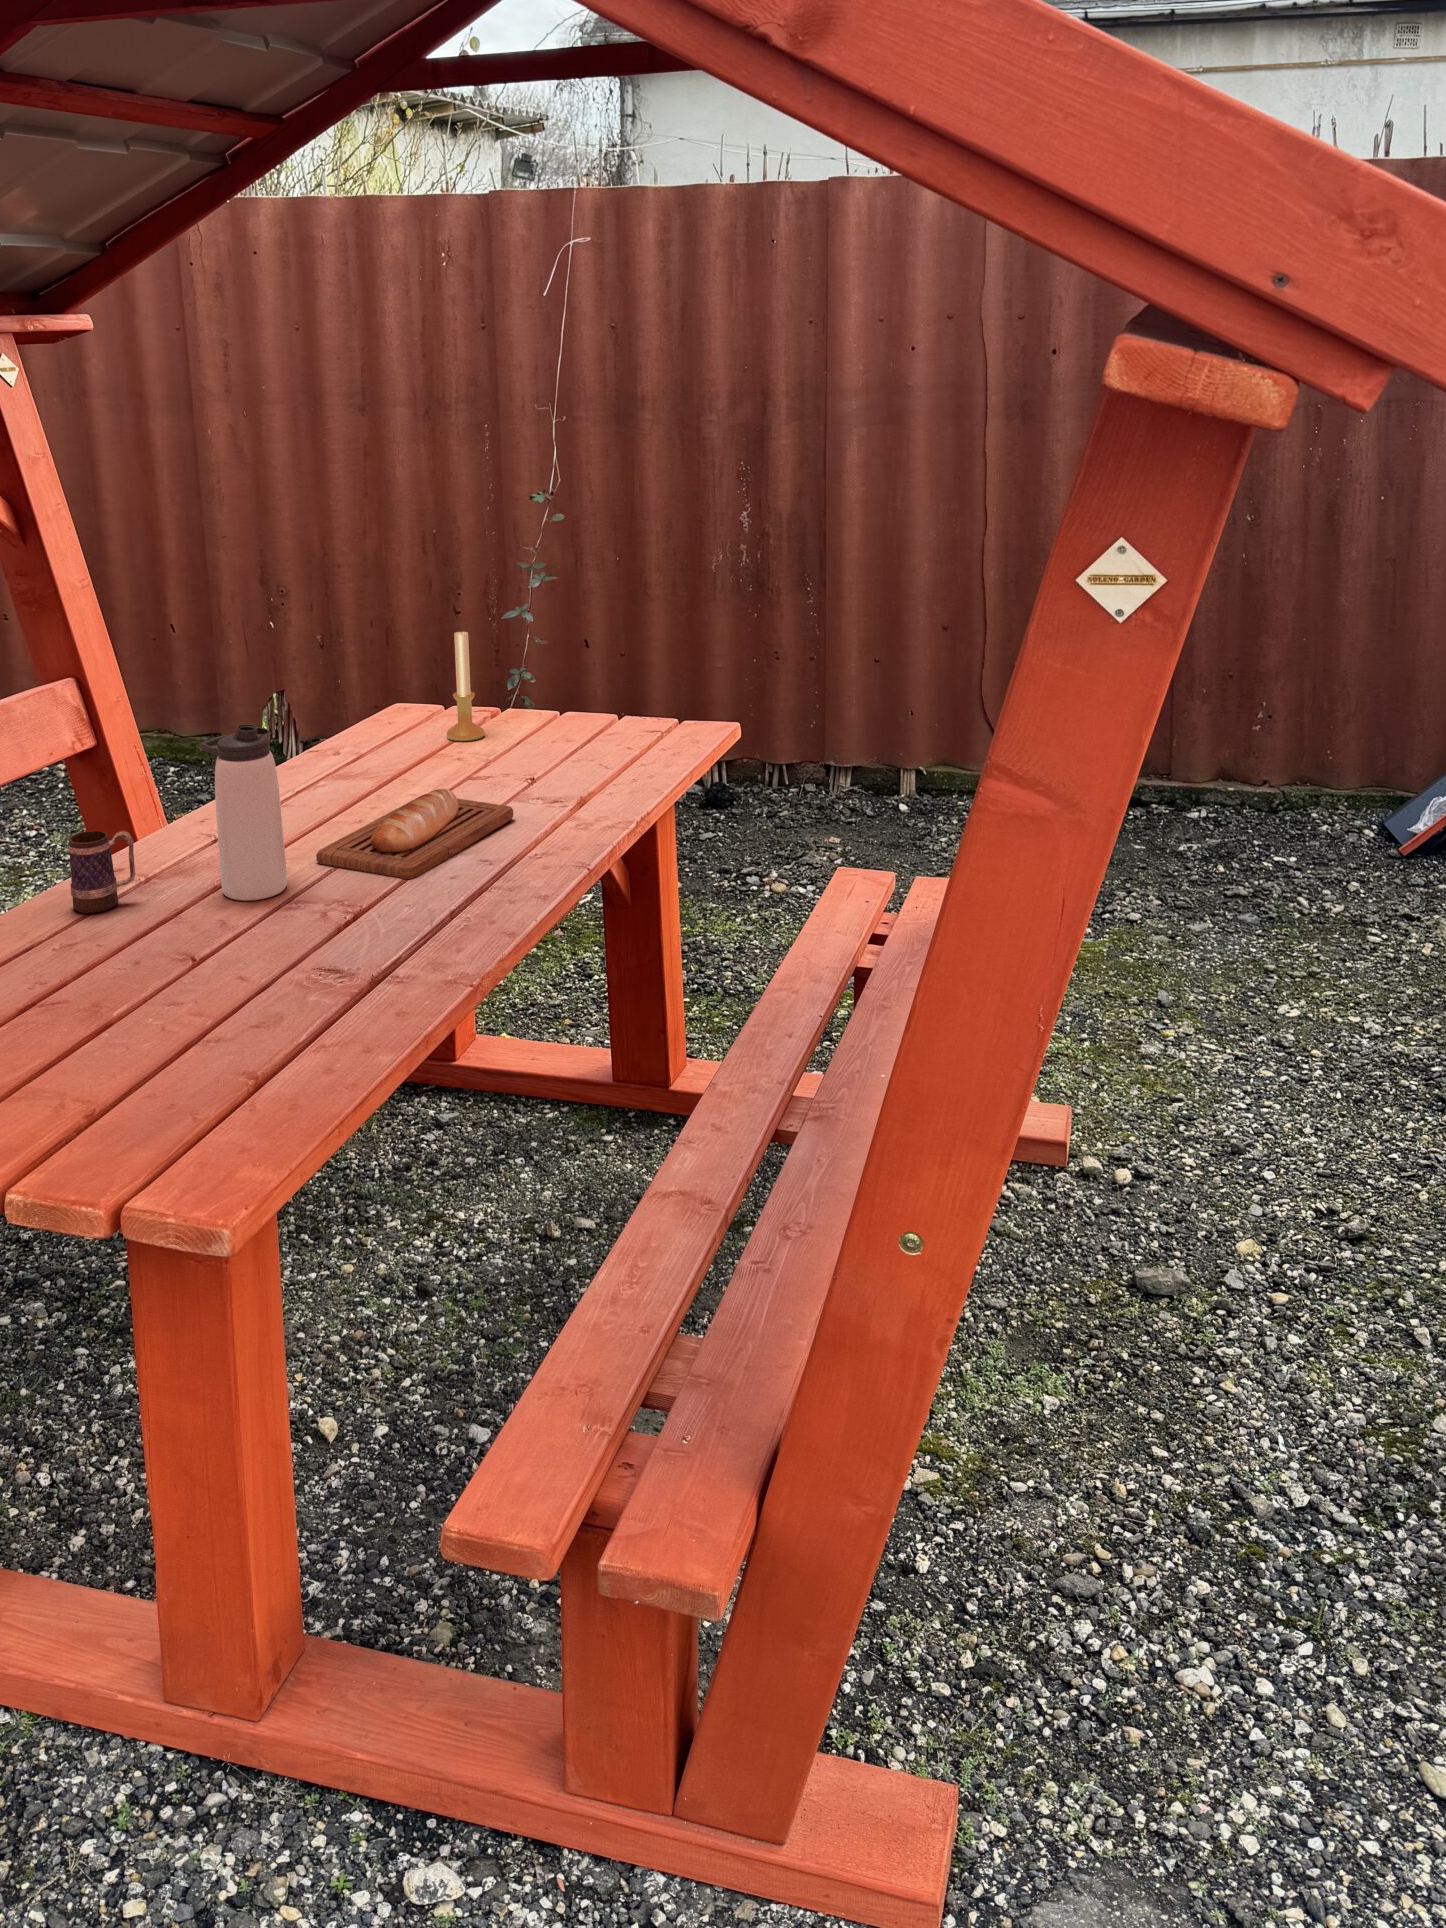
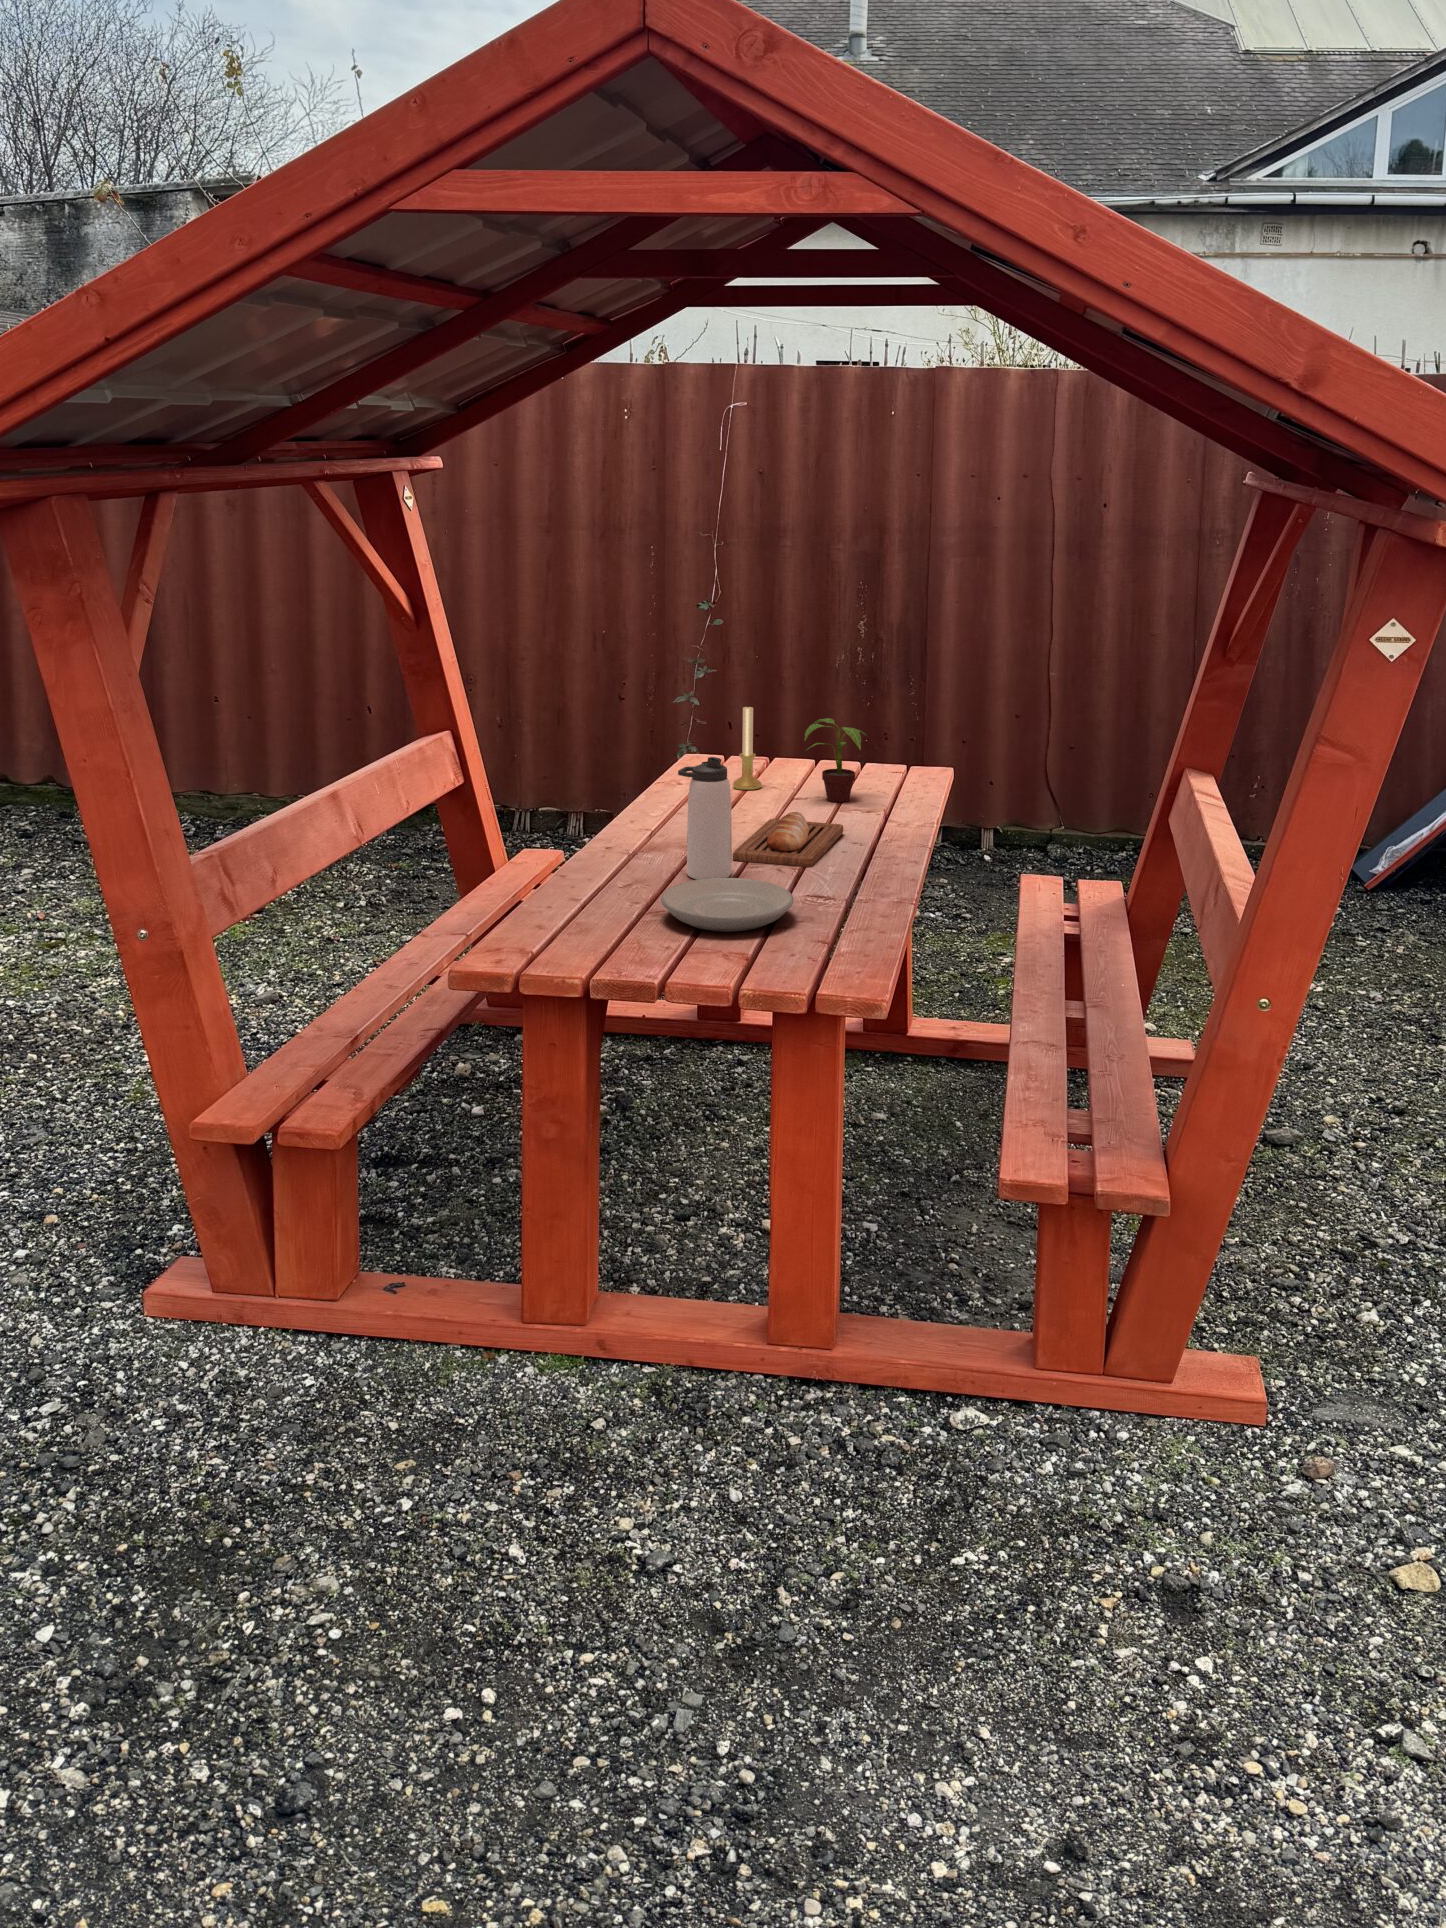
potted plant: none [507,649,608,764] -> present [805,718,867,802]
mug: present [69,831,135,913] -> none [593,832,636,890]
plate: none [82,908,289,1006] -> present [661,878,794,932]

